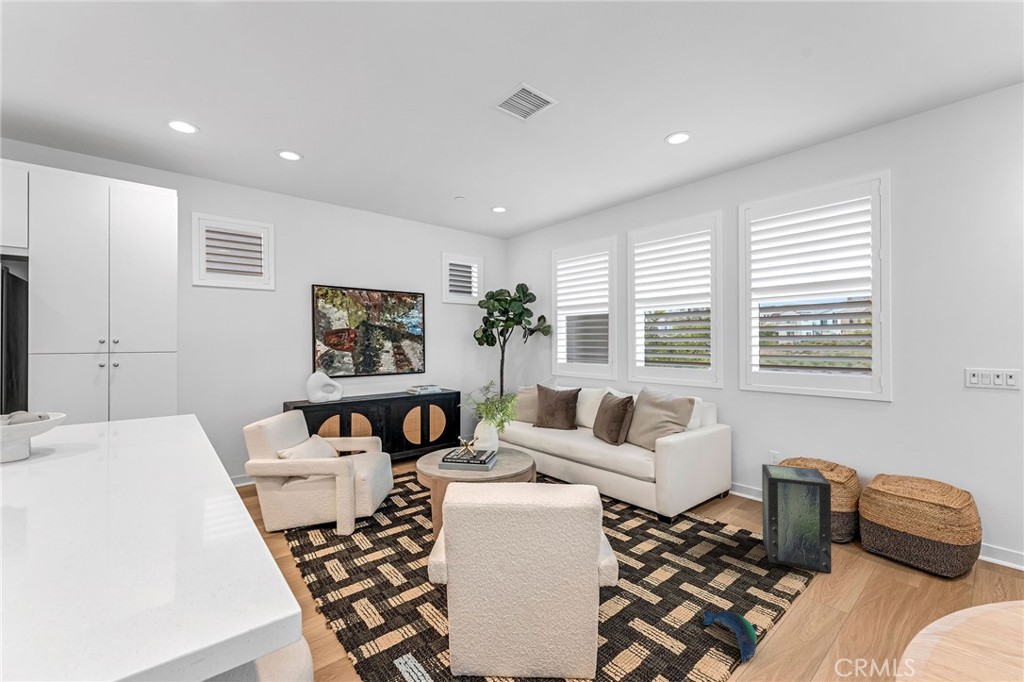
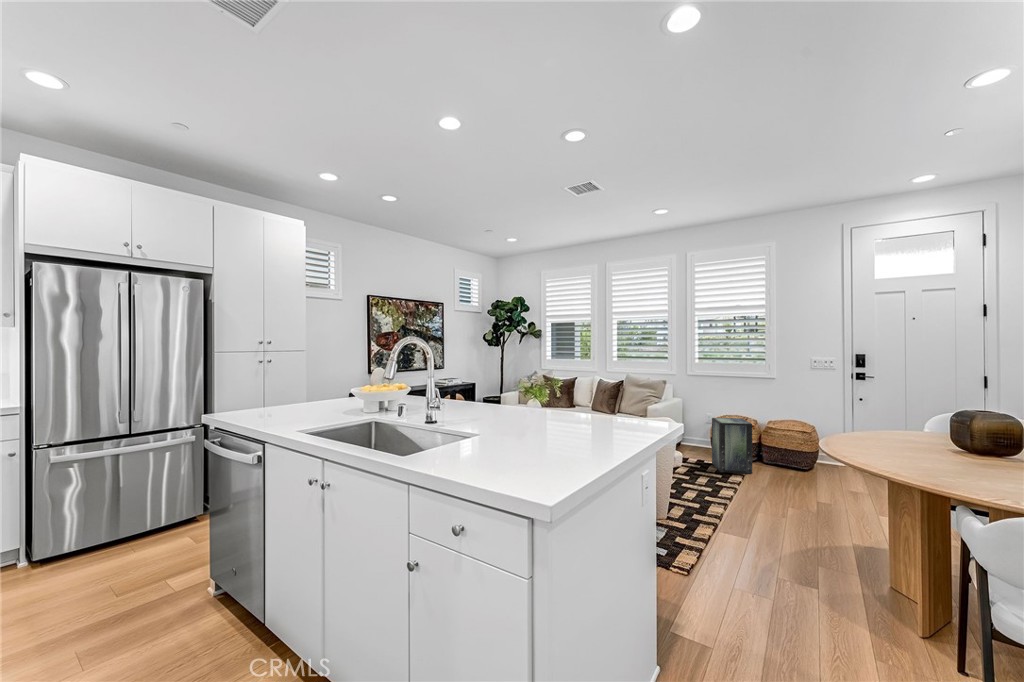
plush toy: present [703,611,758,663] -> none [701,487,732,506]

